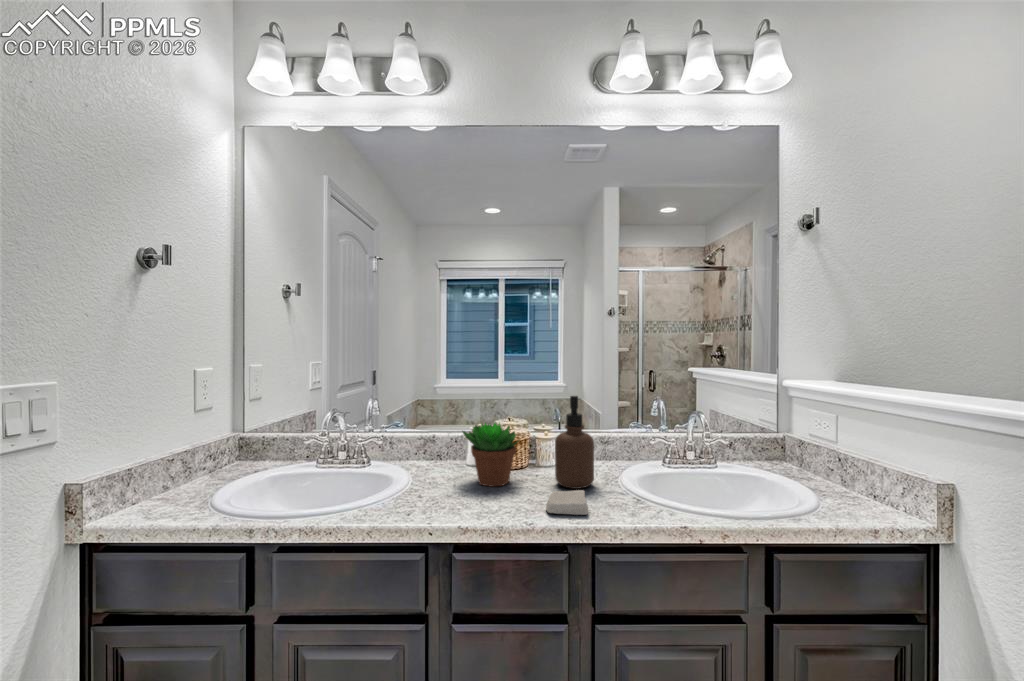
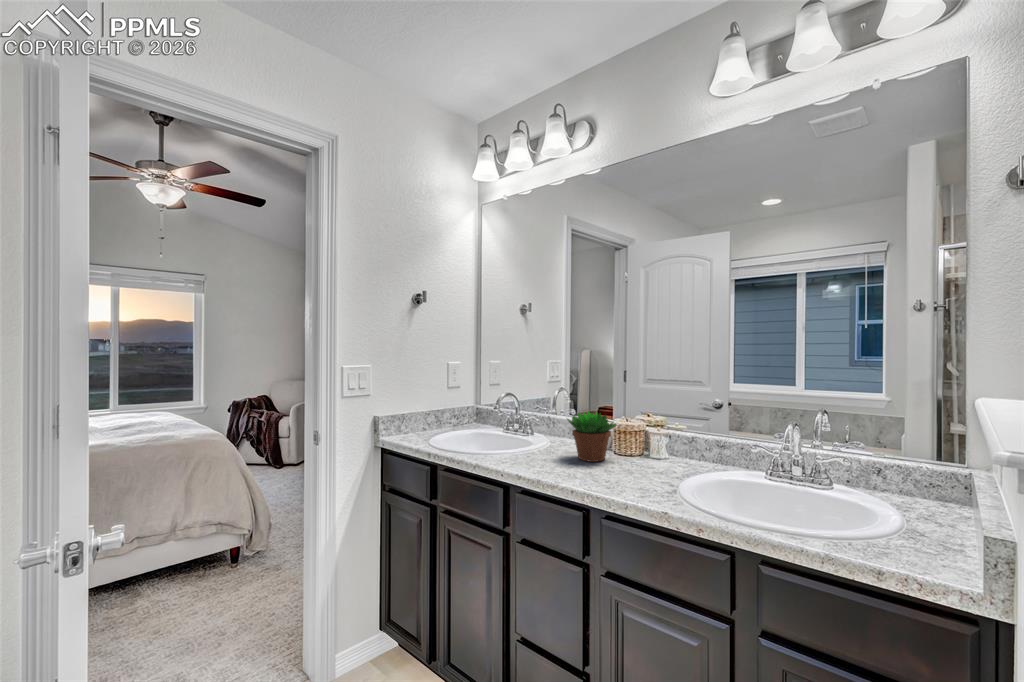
soap dispenser: present [555,396,594,489] -> none [630,394,665,475]
soap bar: present [546,490,588,515] -> none [581,466,615,487]

